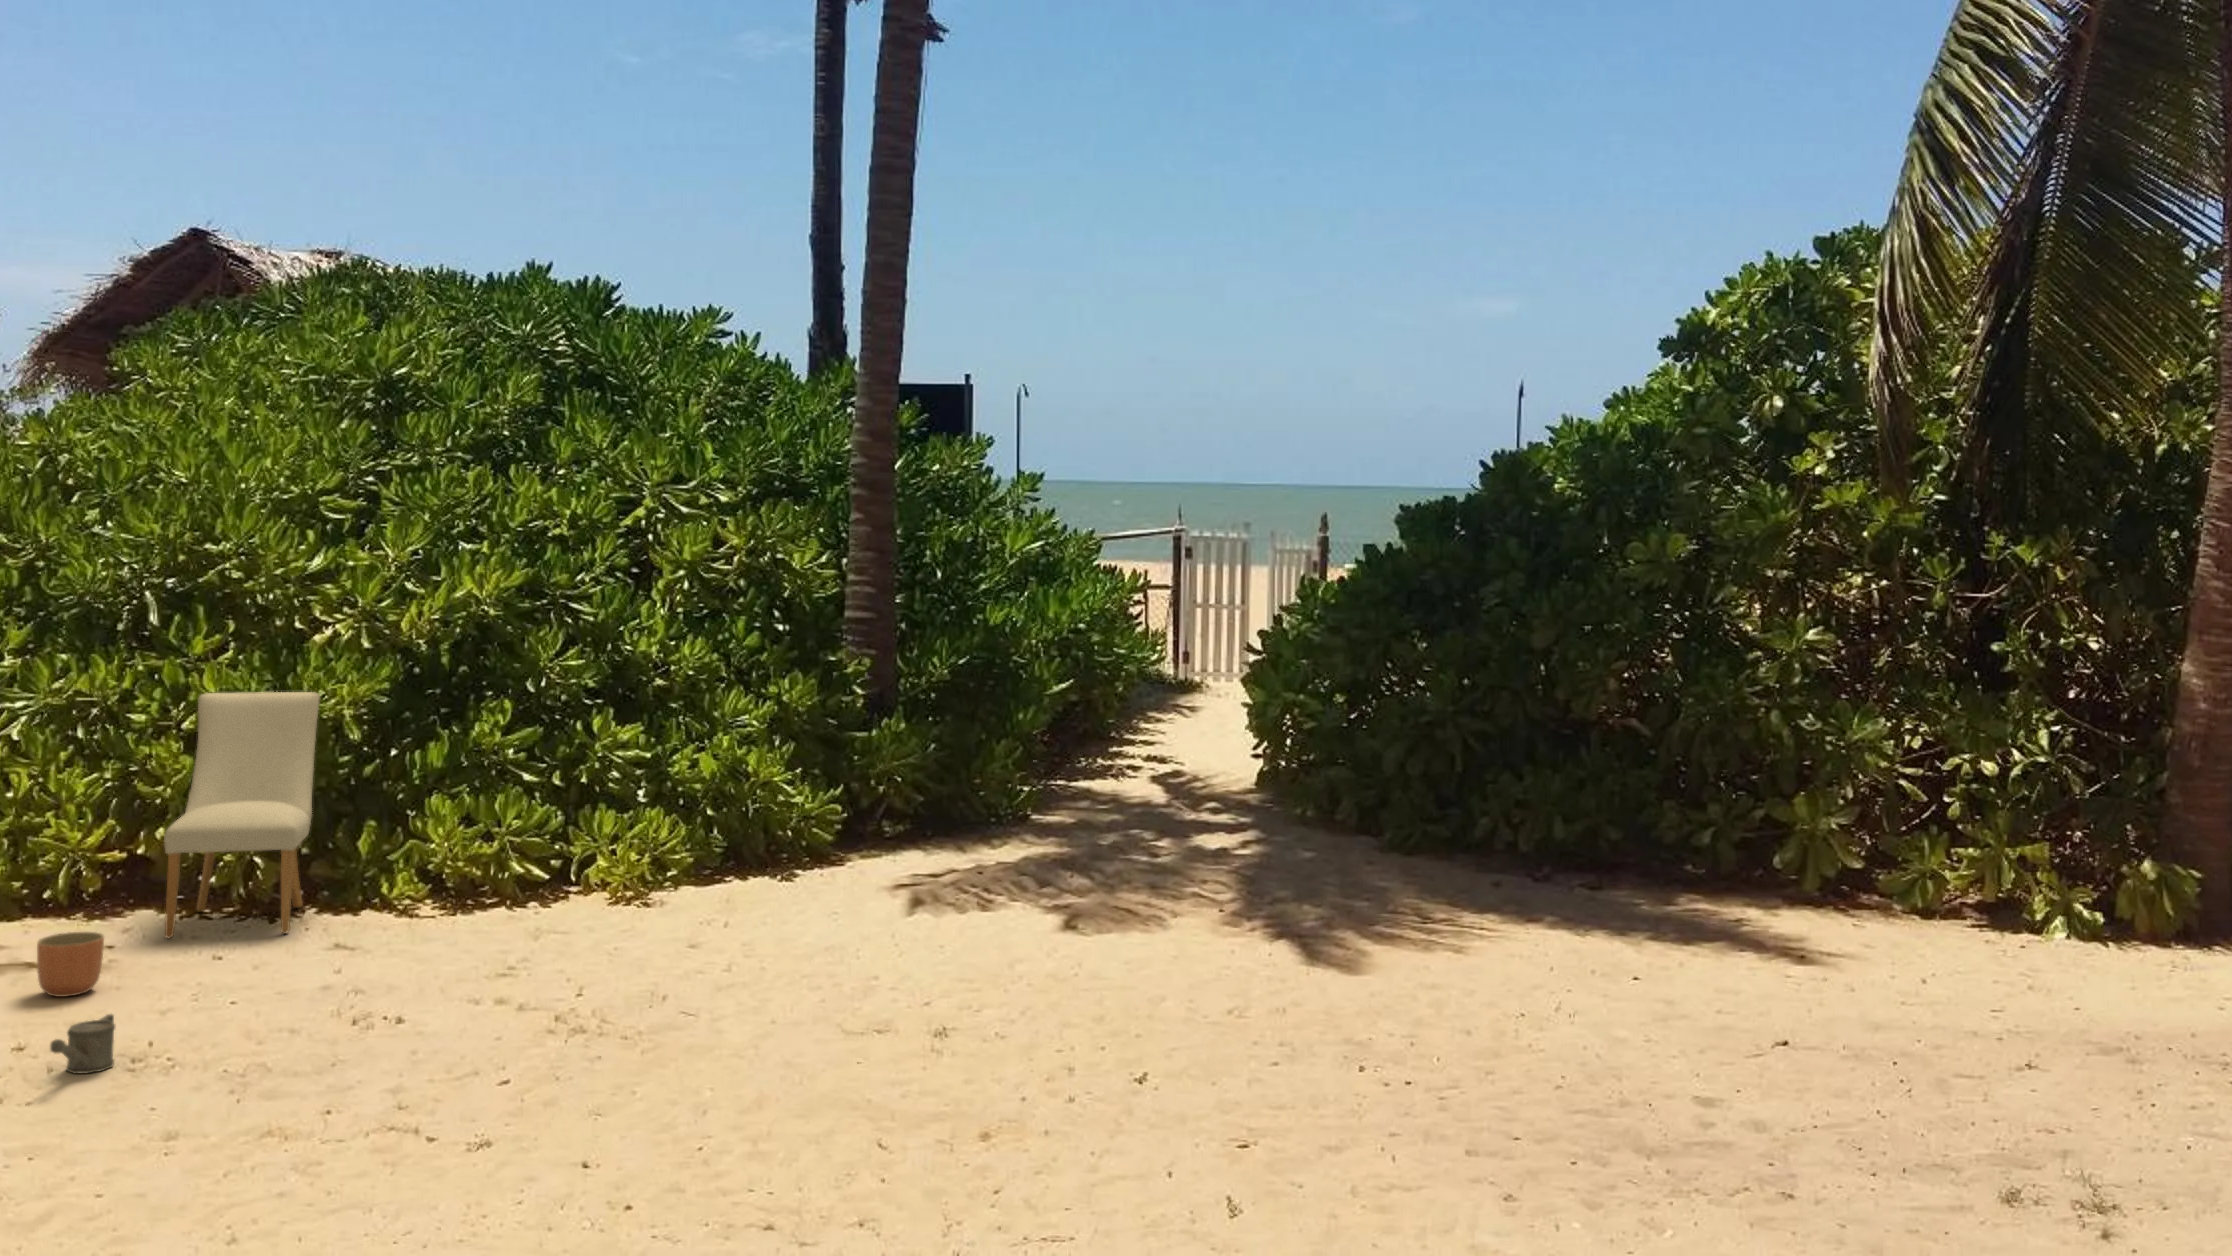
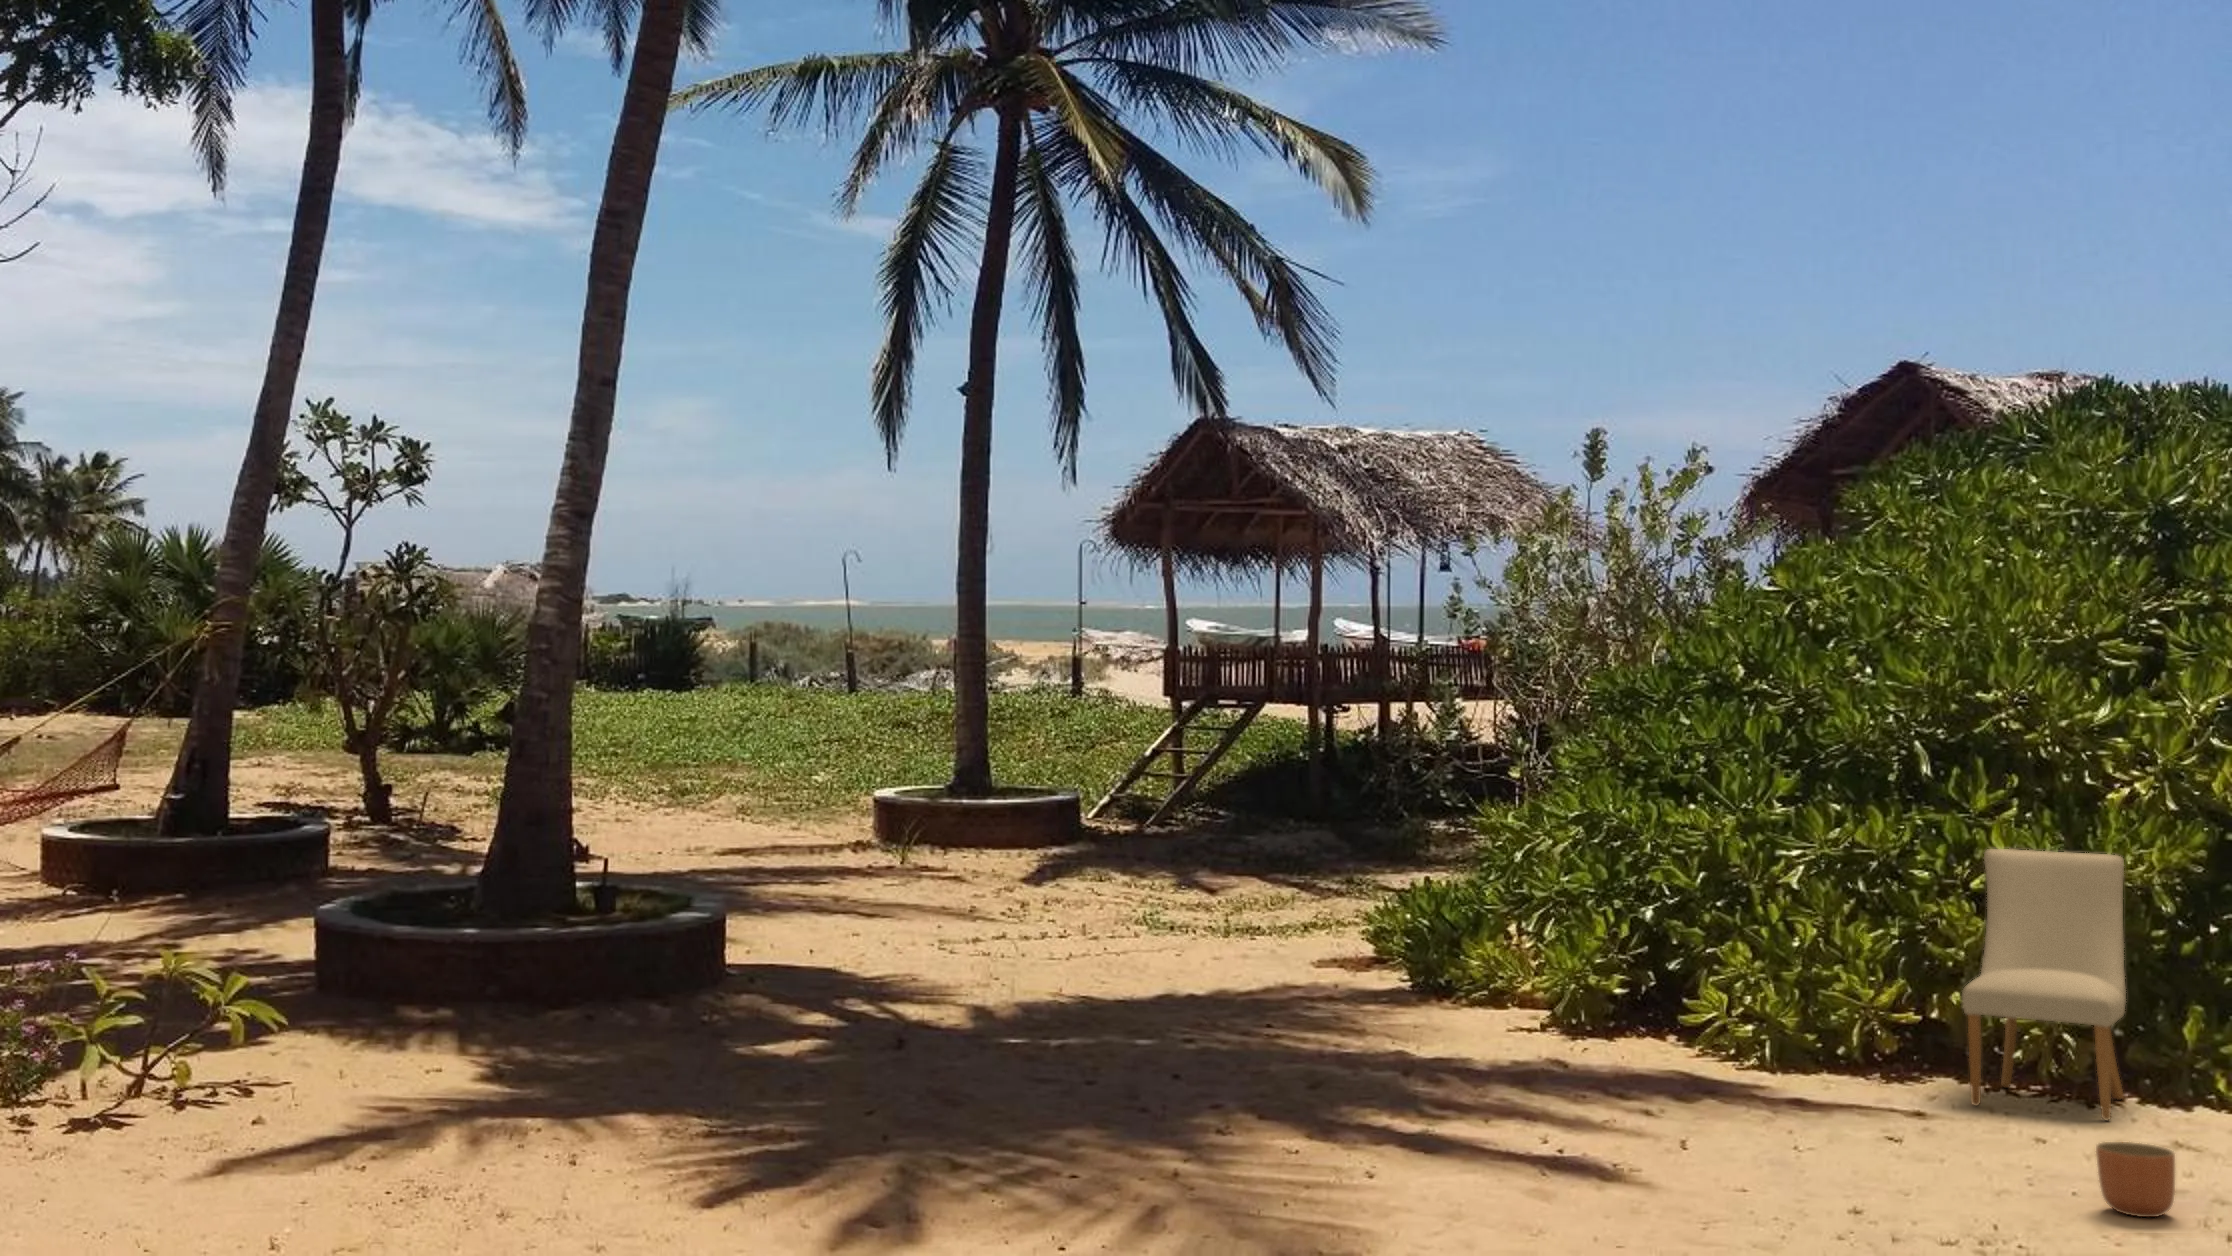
planter: present [37,932,104,997] -> present [2096,1142,2175,1217]
watering can: present [50,1014,115,1074] -> none [1878,1150,1940,1204]

